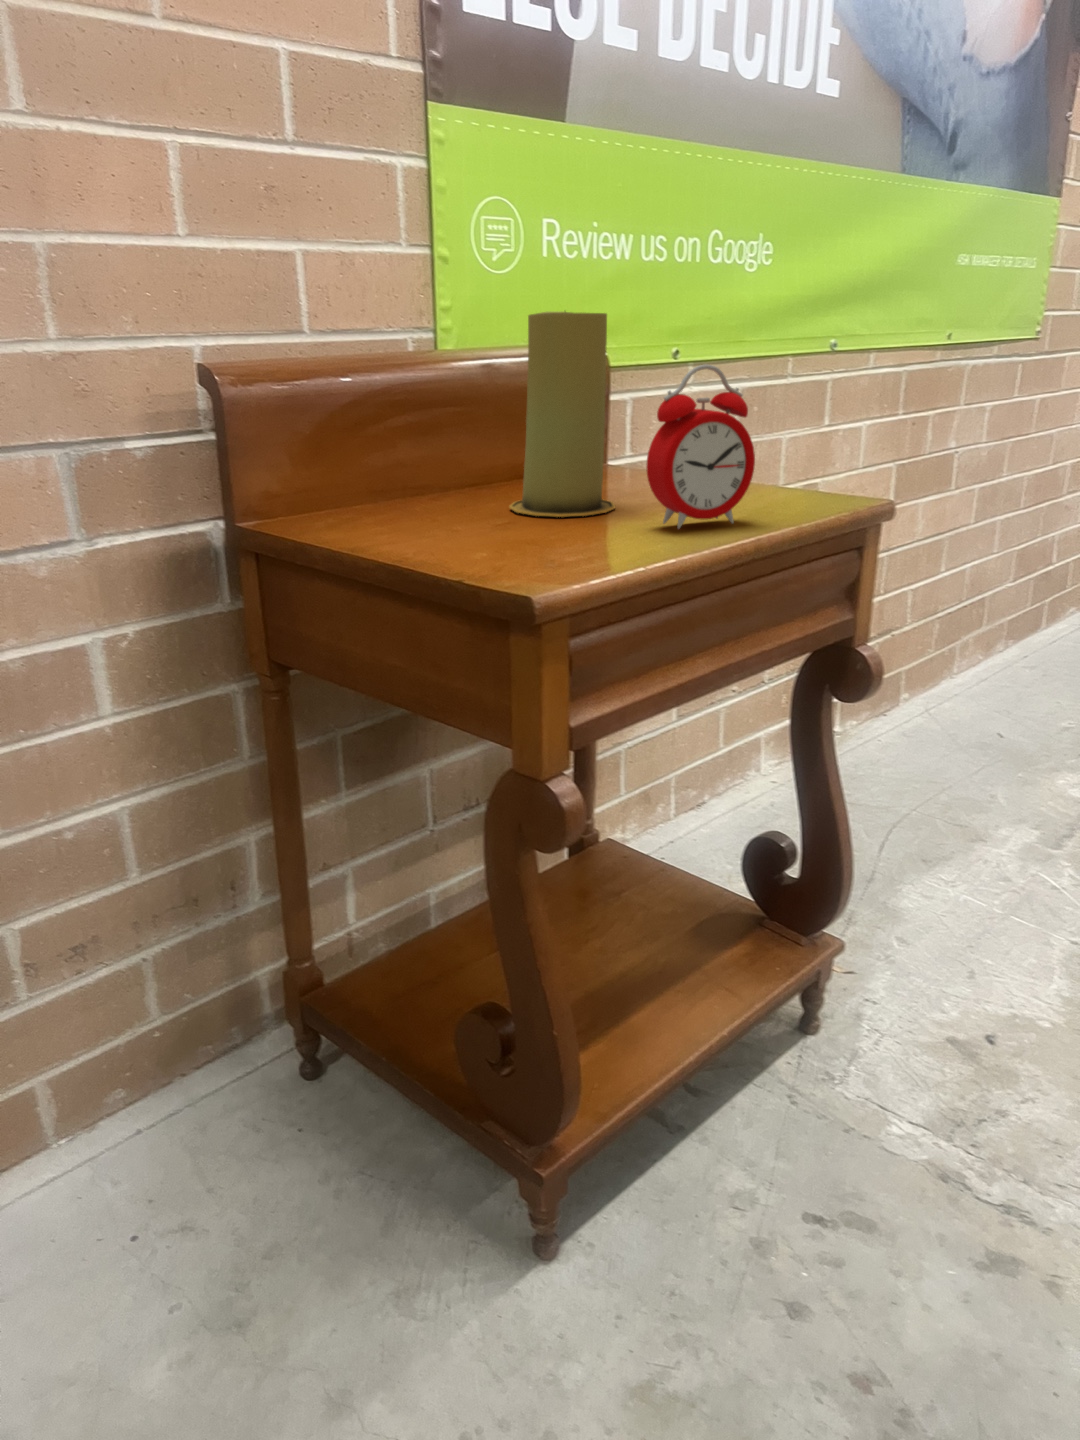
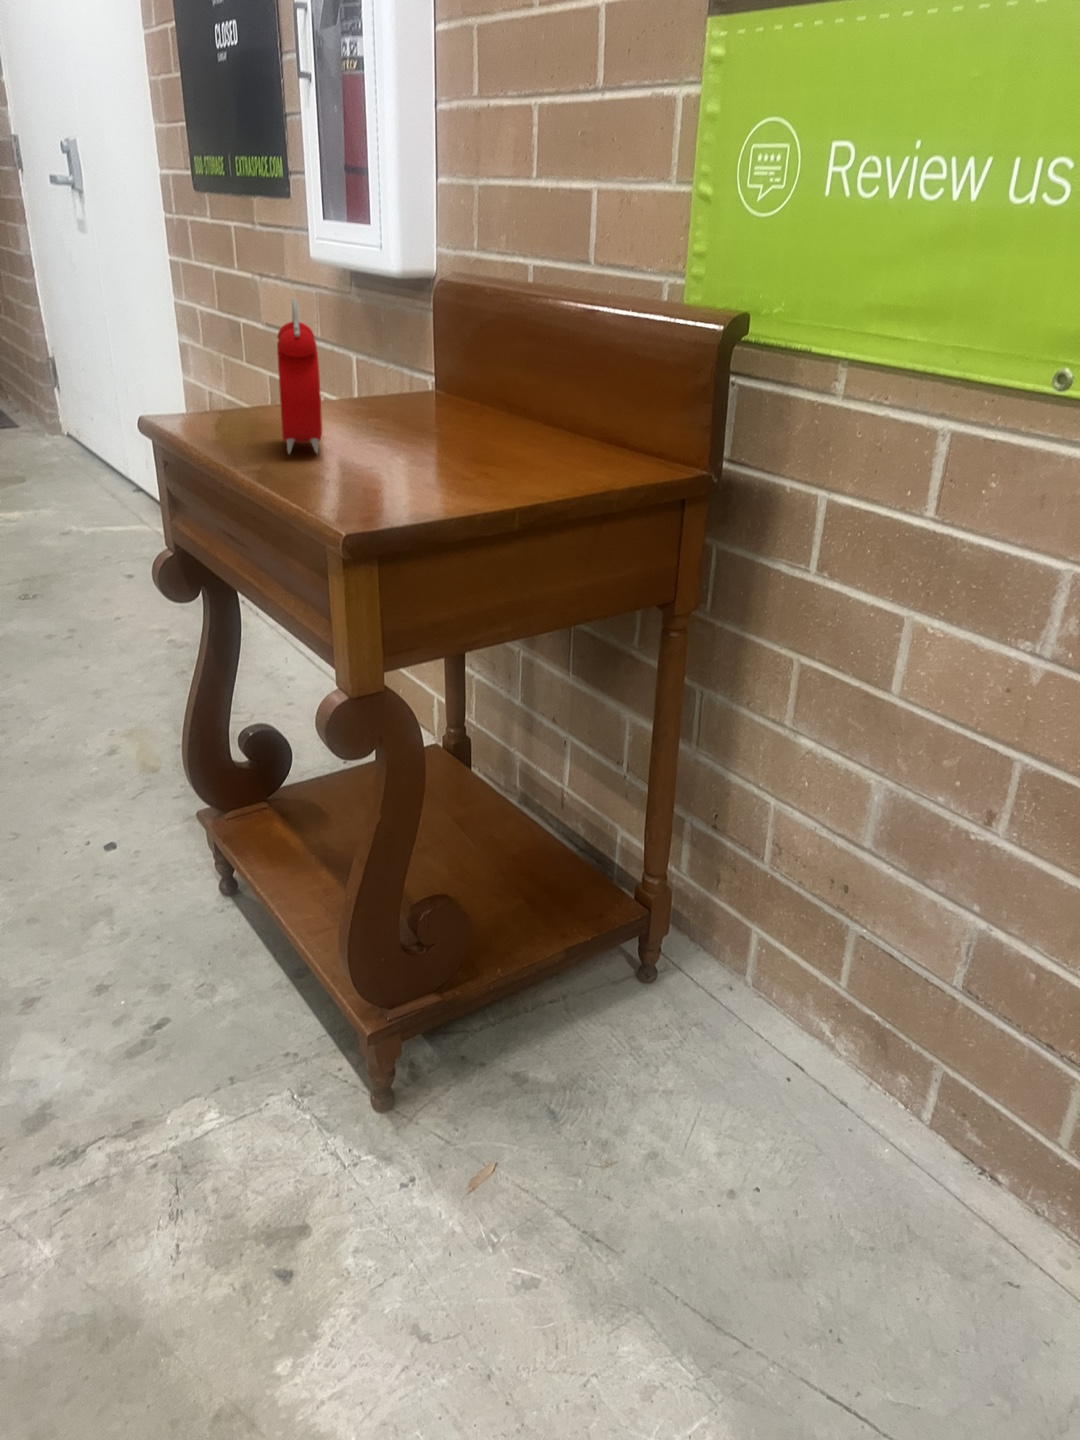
candle: present [509,311,616,517] -> none [388,245,488,444]

